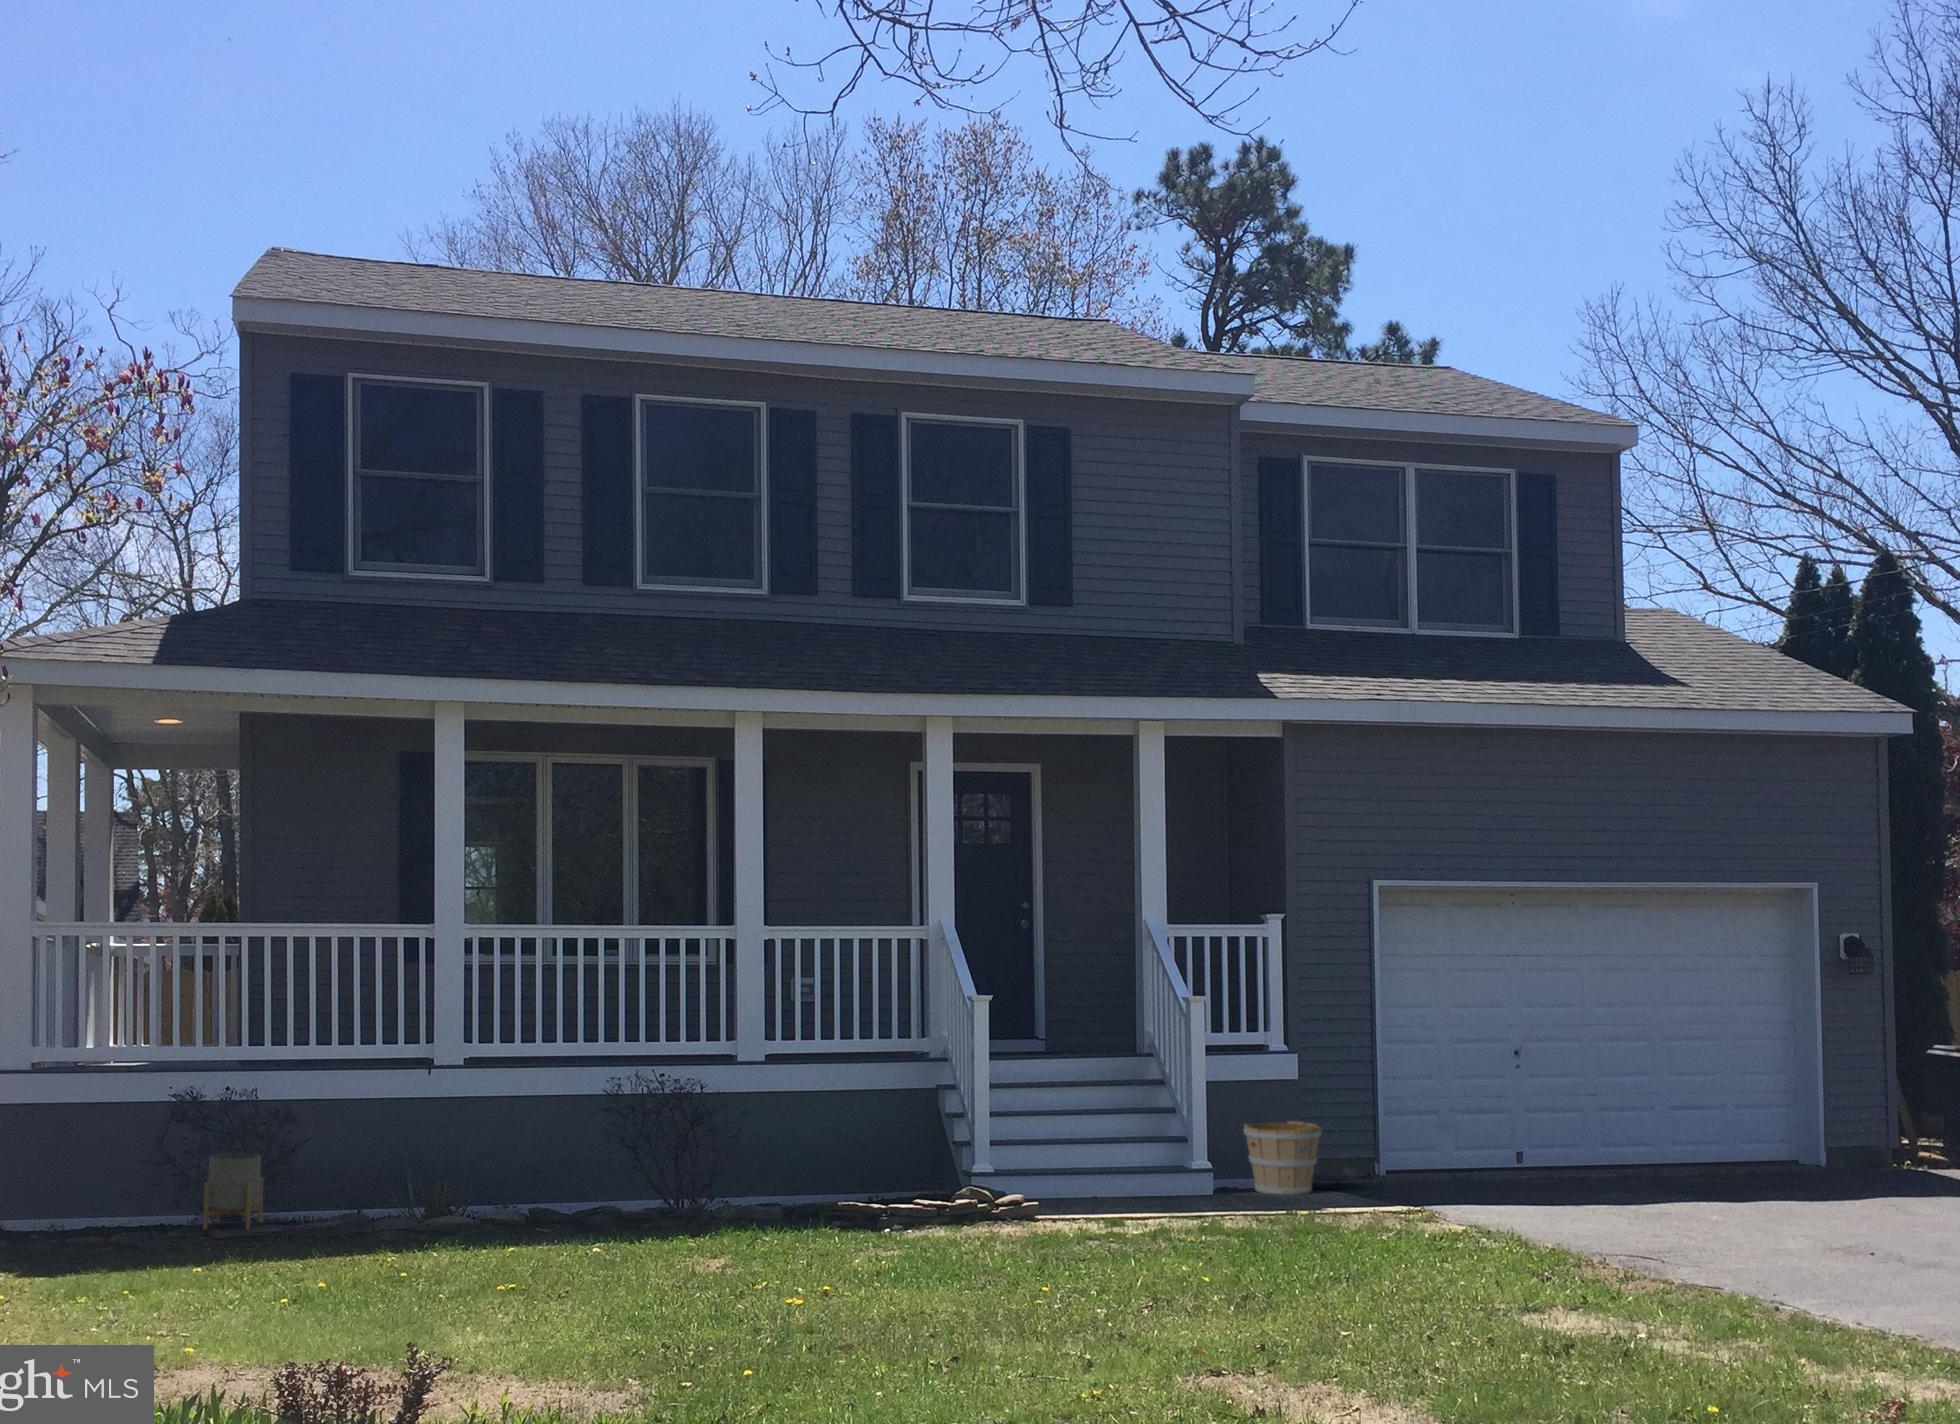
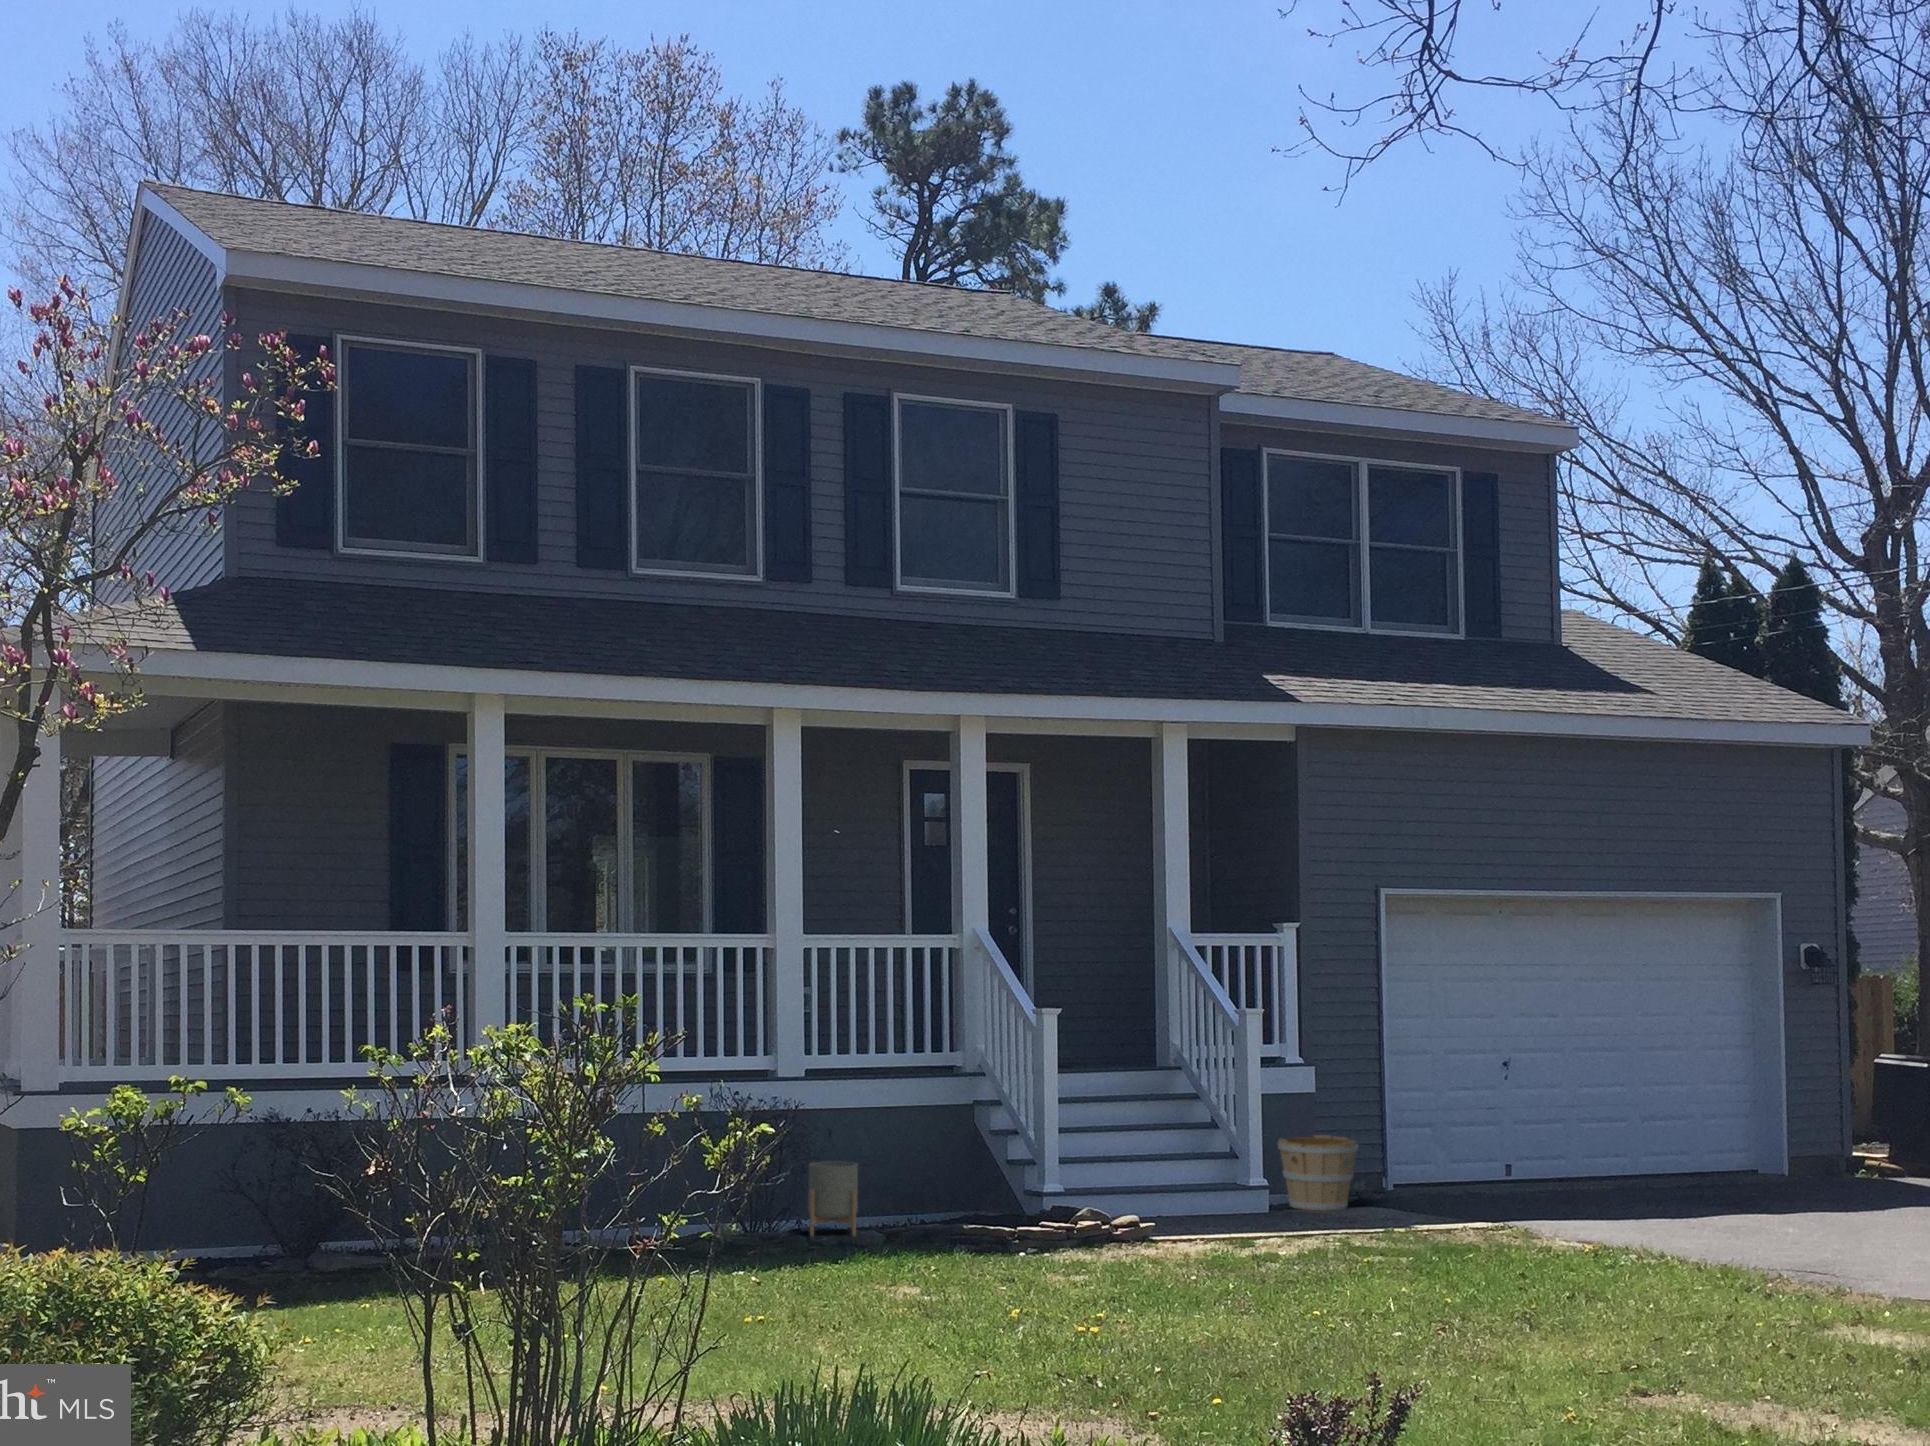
planter: present [203,1154,263,1230] -> present [808,1161,858,1236]

